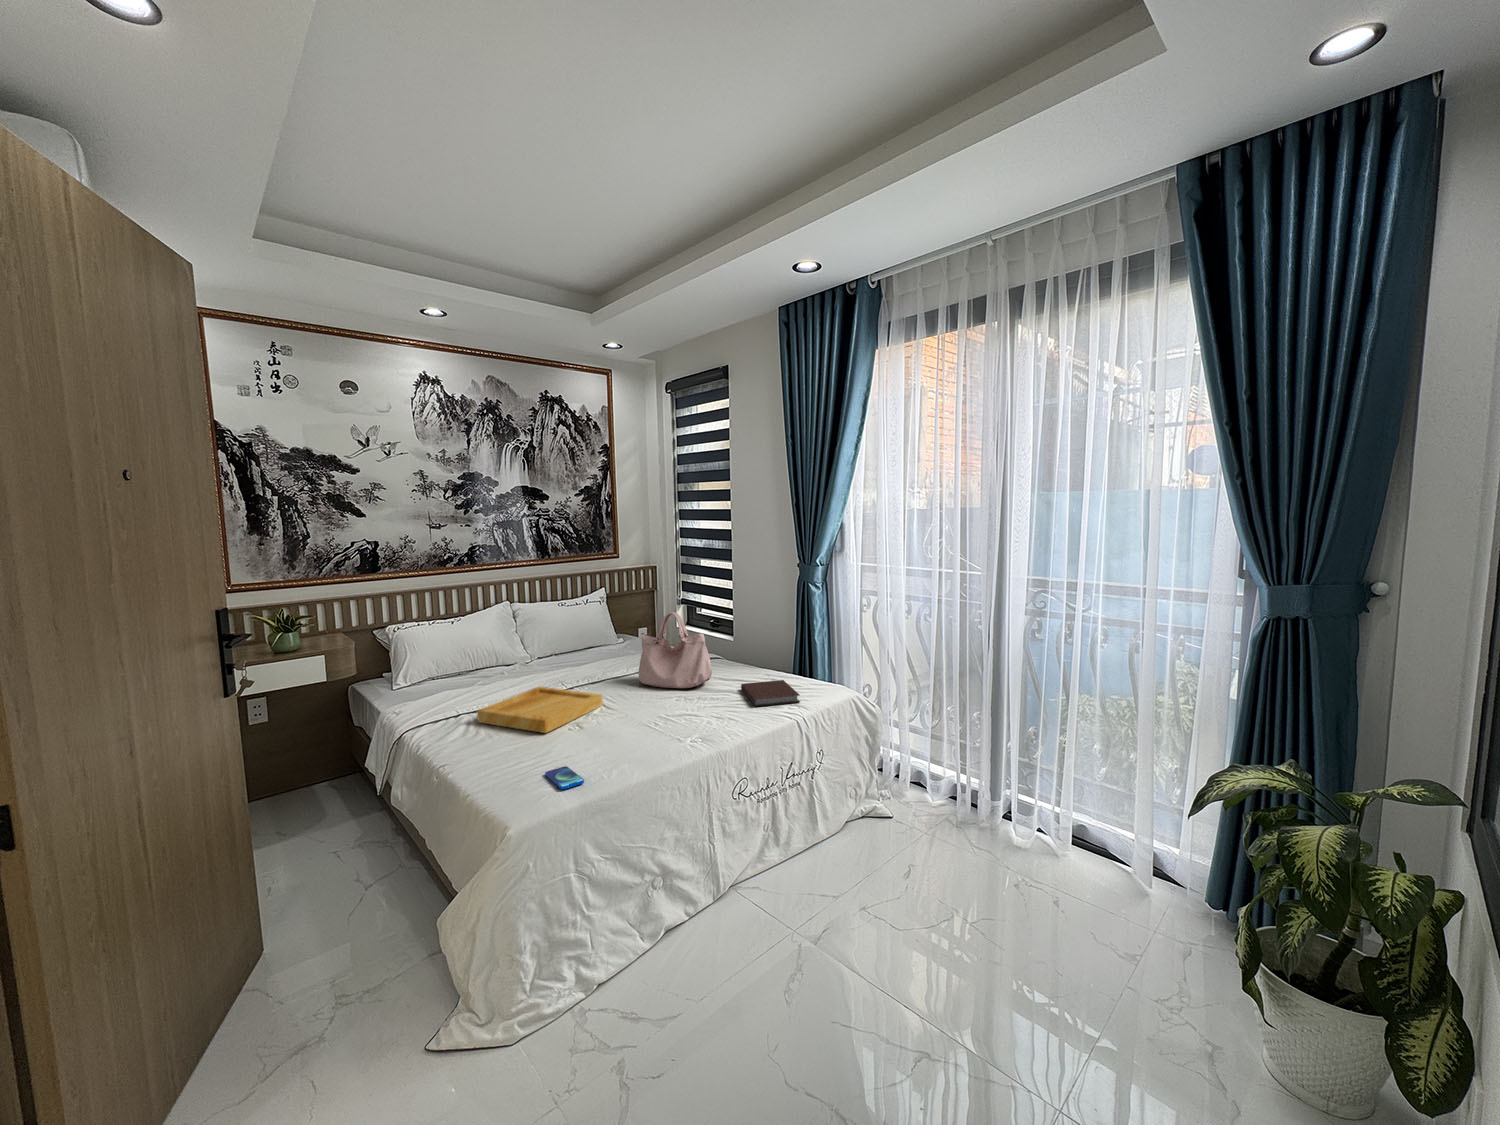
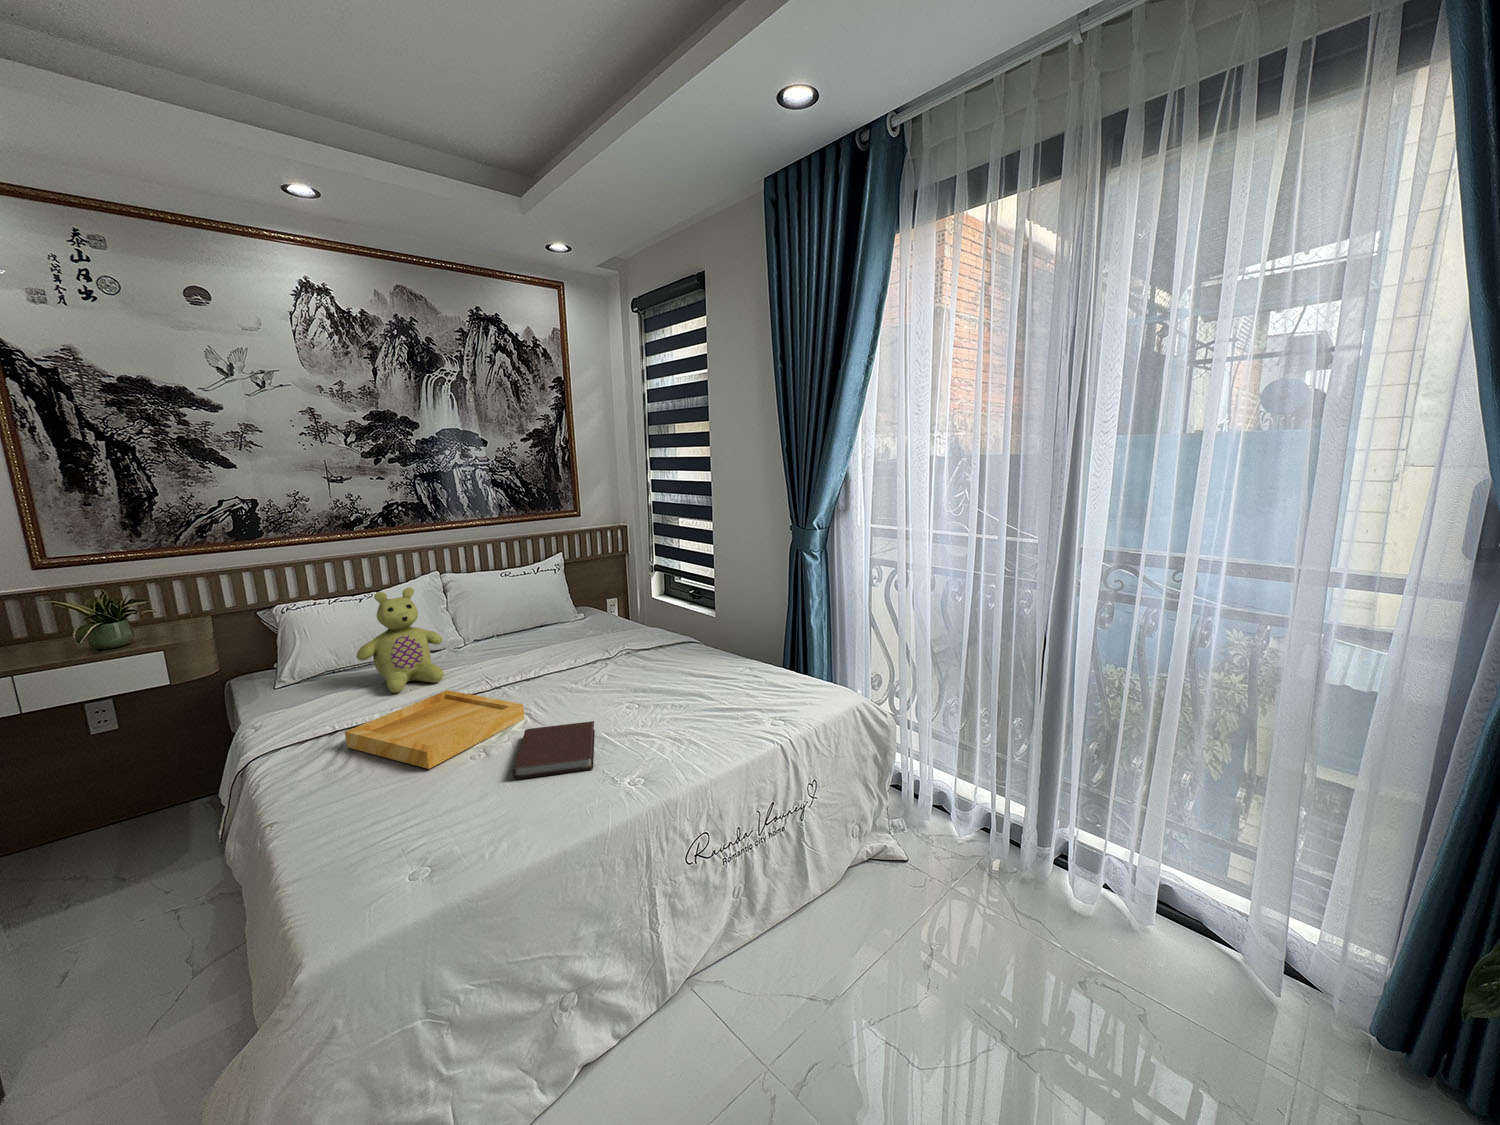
stuffed bear: none [467,609,532,689] -> present [357,587,444,693]
handbag: present [639,612,712,688] -> none [582,591,674,691]
notebook: present [741,680,800,706] -> present [513,721,595,779]
smartphone: present [545,766,584,789] -> none [396,836,447,886]

